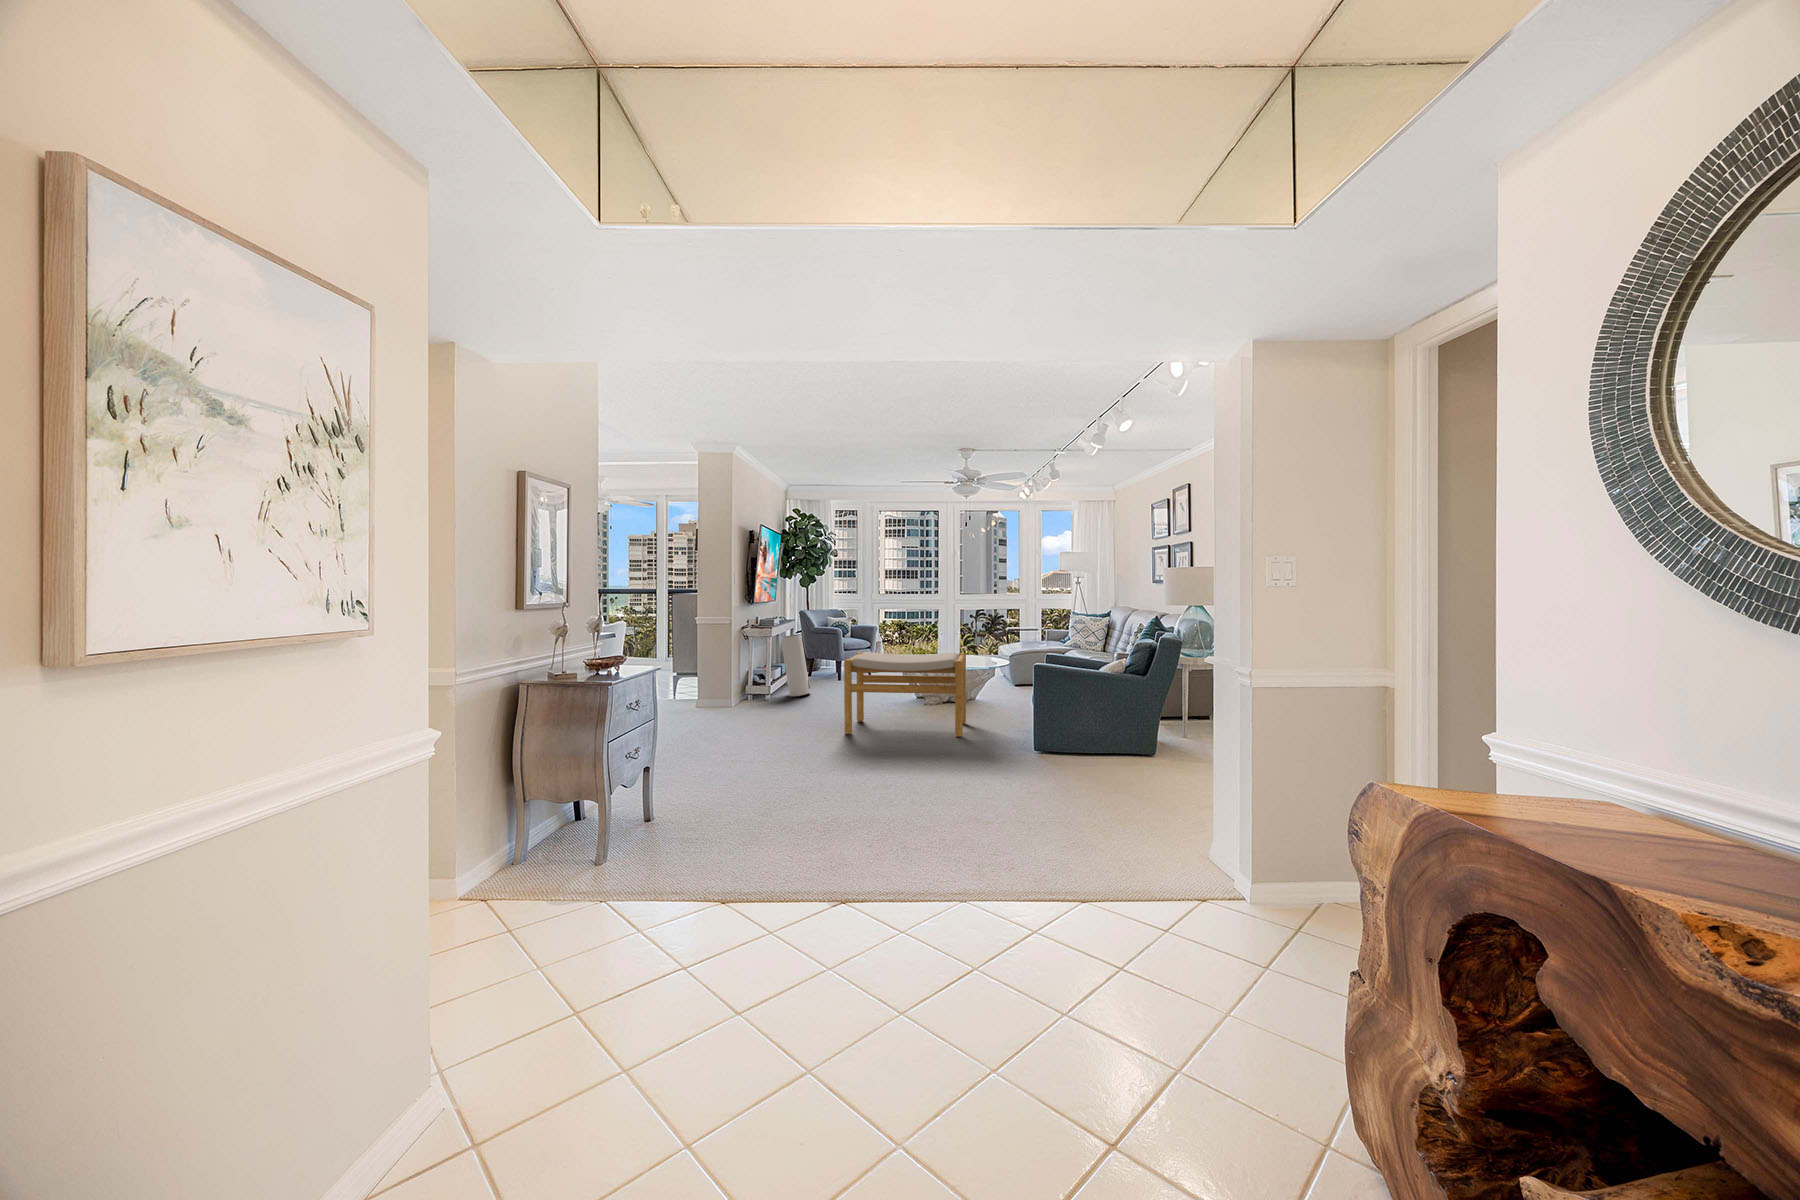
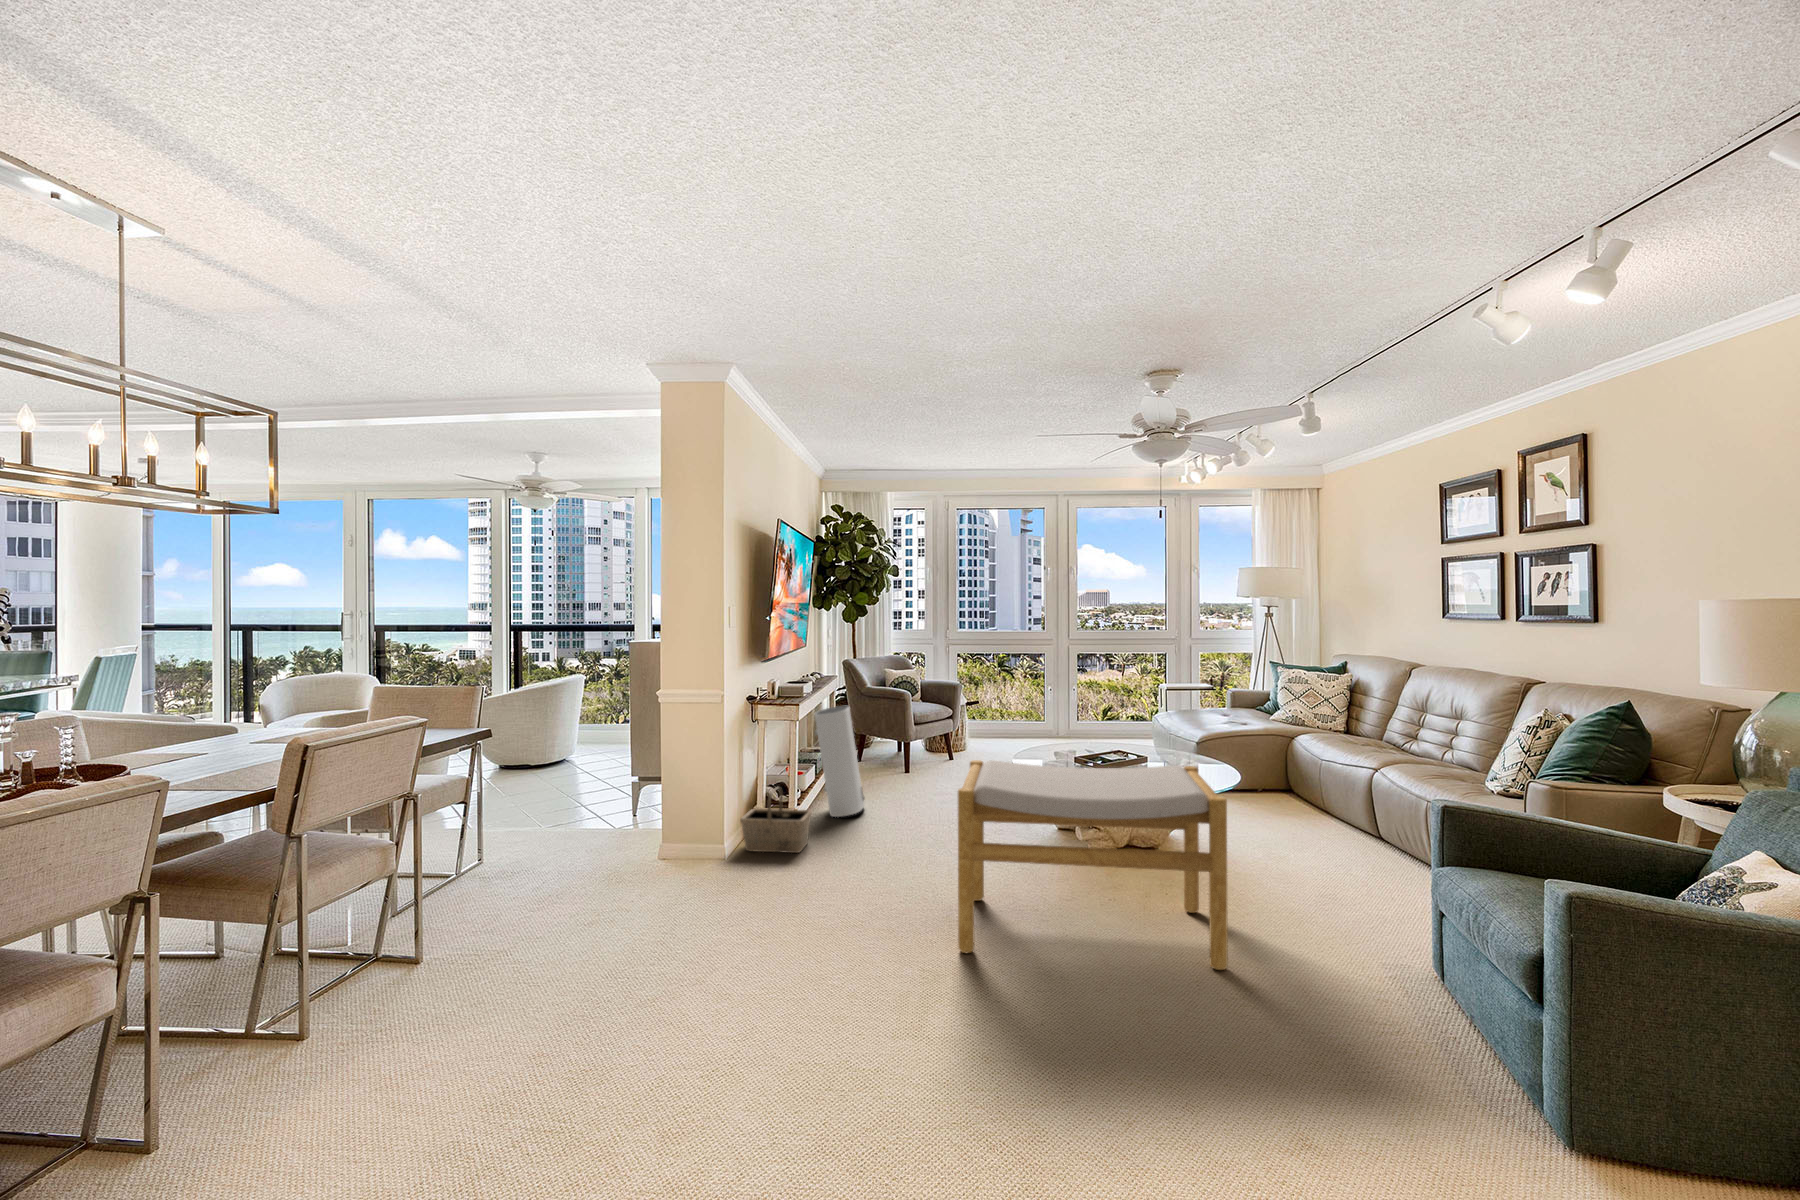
basket: none [739,675,778,709] -> present [740,787,811,853]

